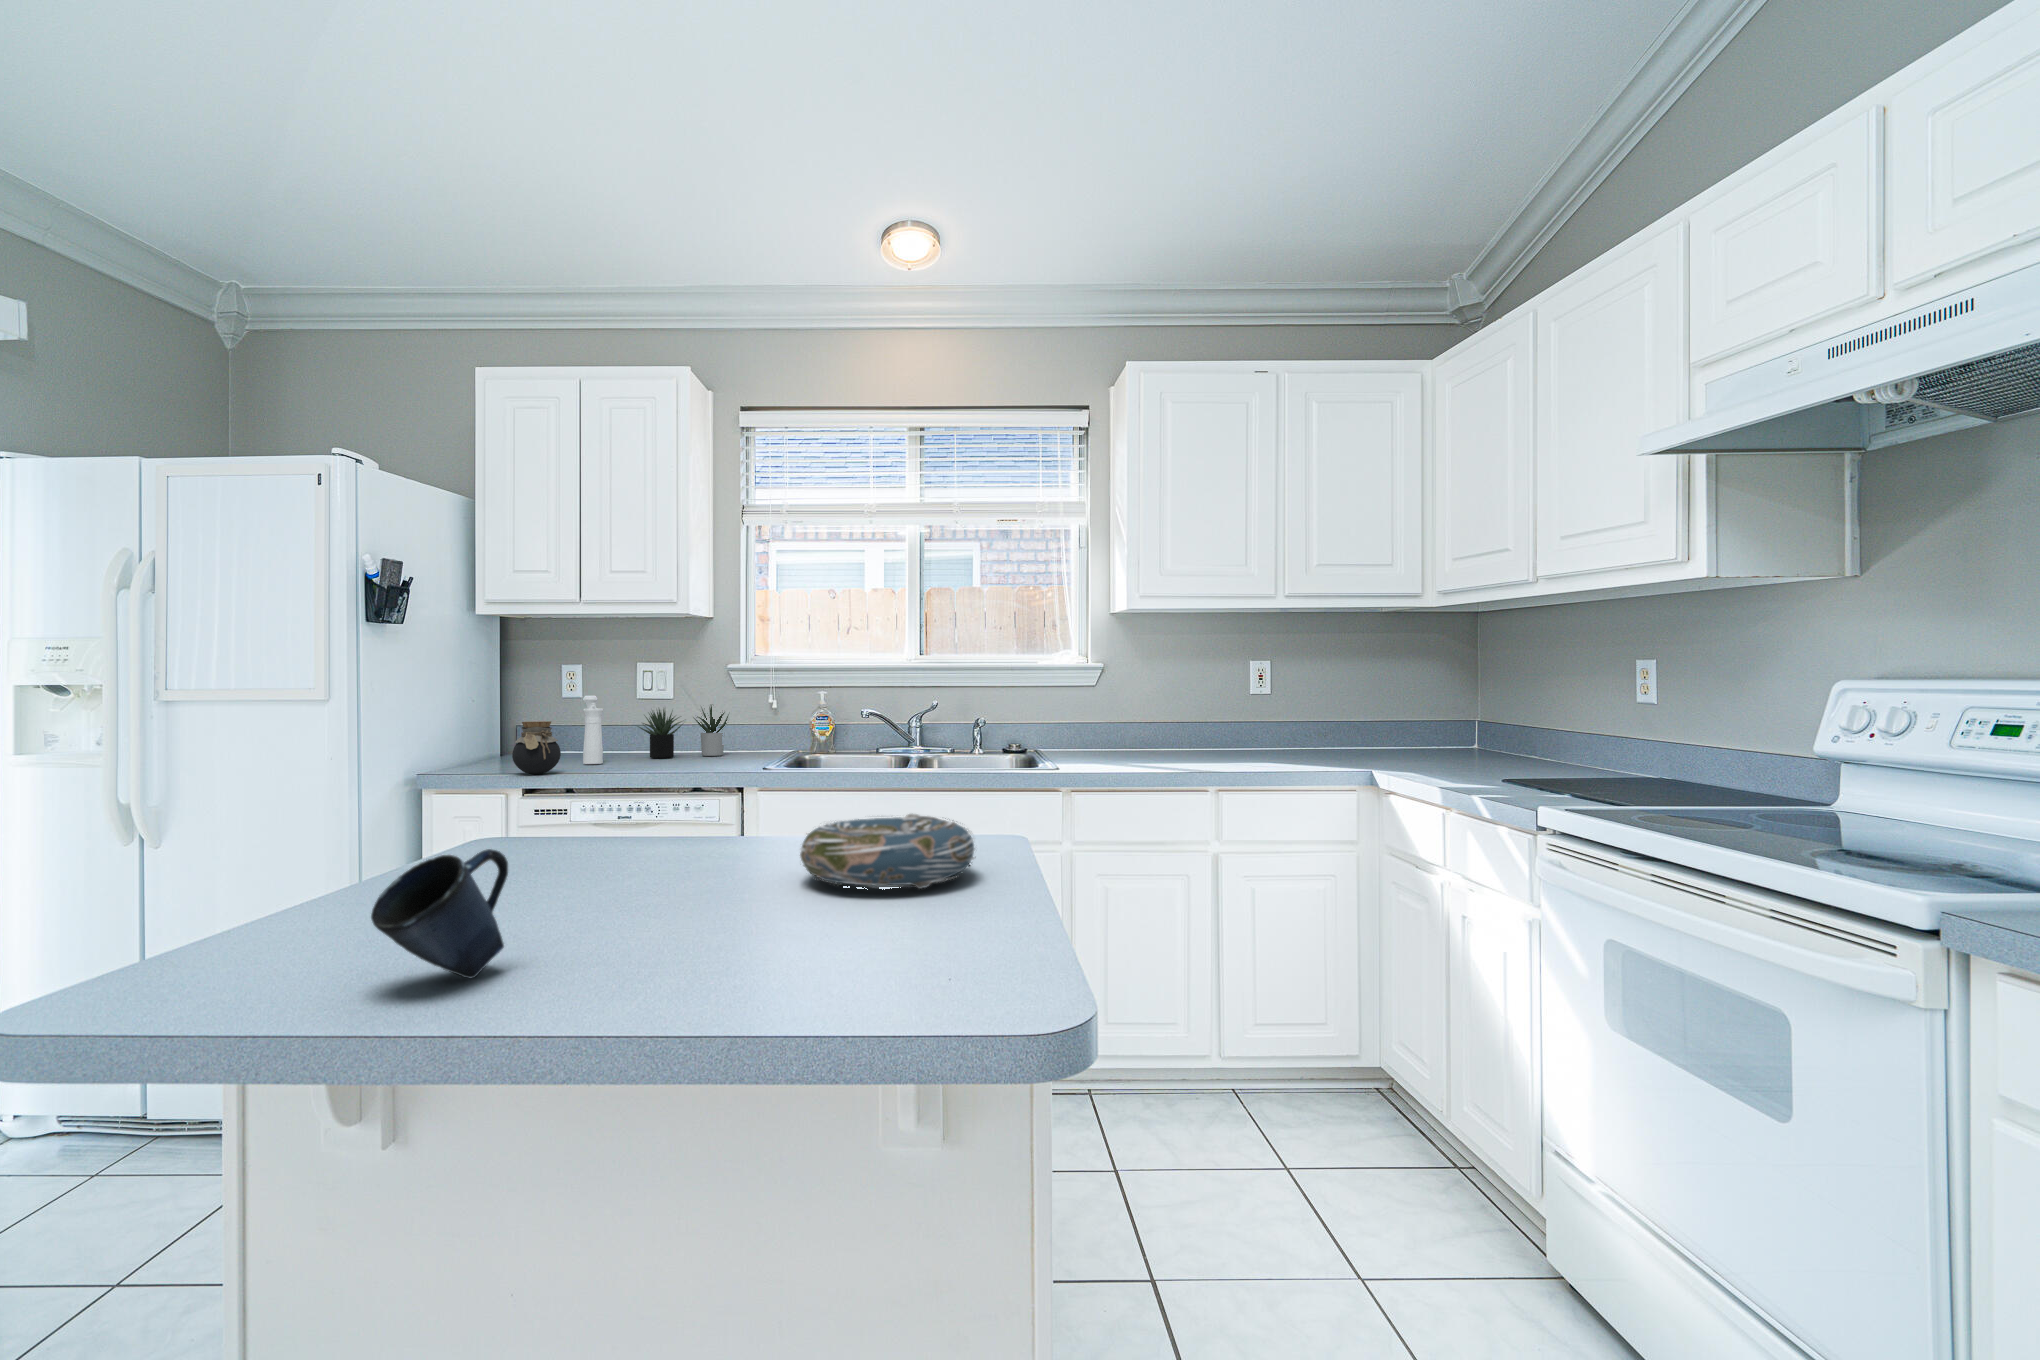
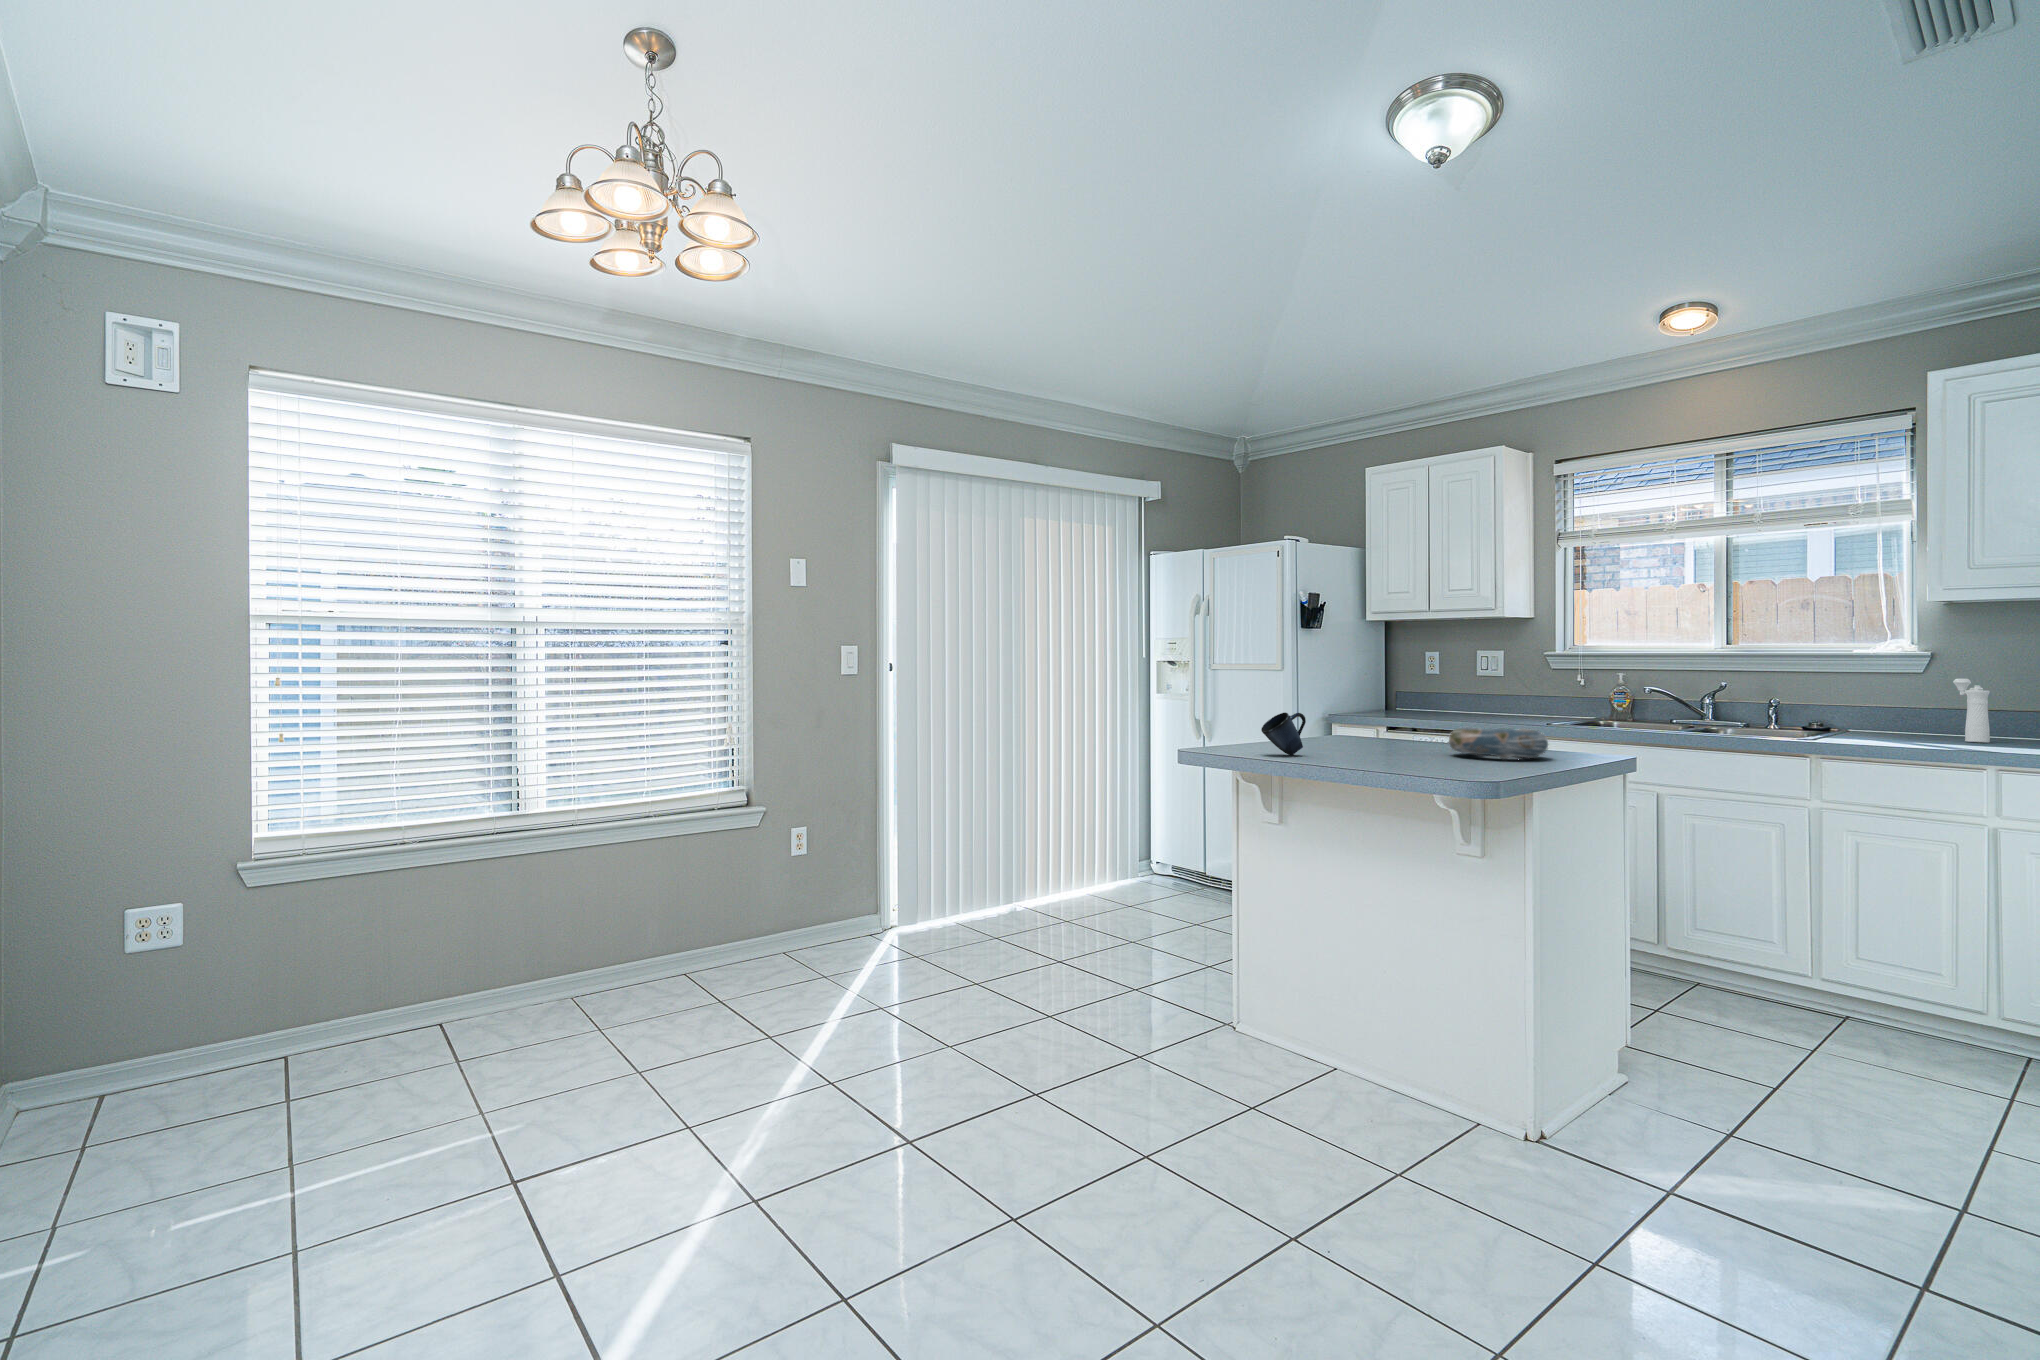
pepper mill: present [583,695,603,764] -> present [1953,679,1990,742]
succulent plant: present [638,705,729,758] -> none [1472,680,1555,721]
jar: present [512,721,561,774] -> none [1379,687,1409,720]

